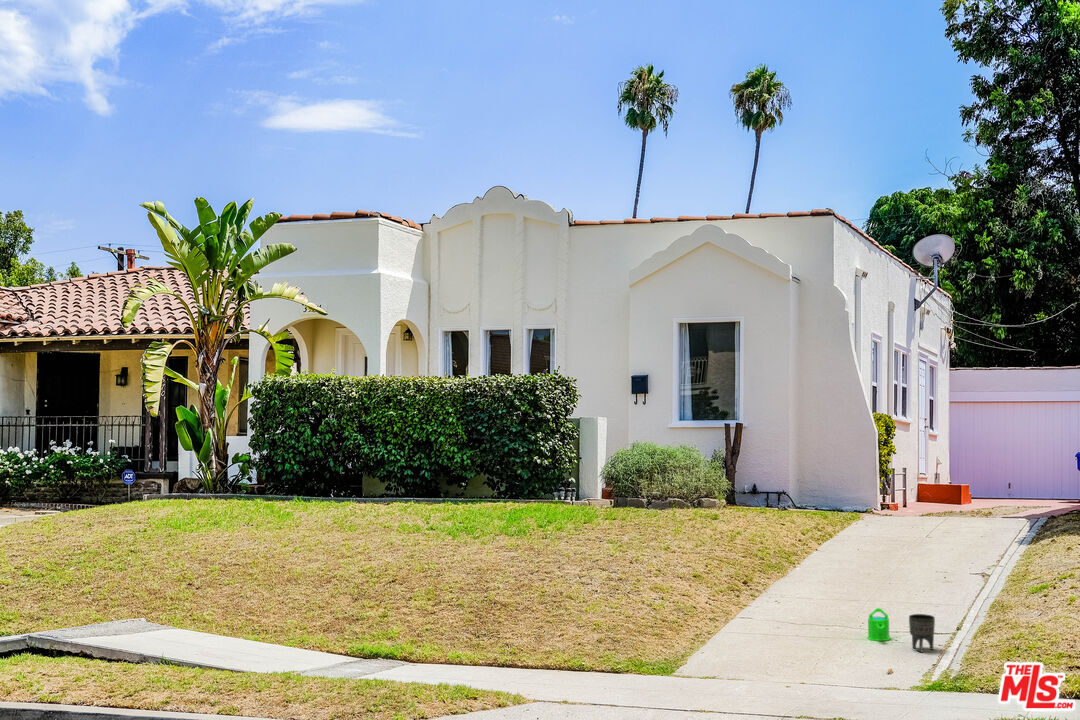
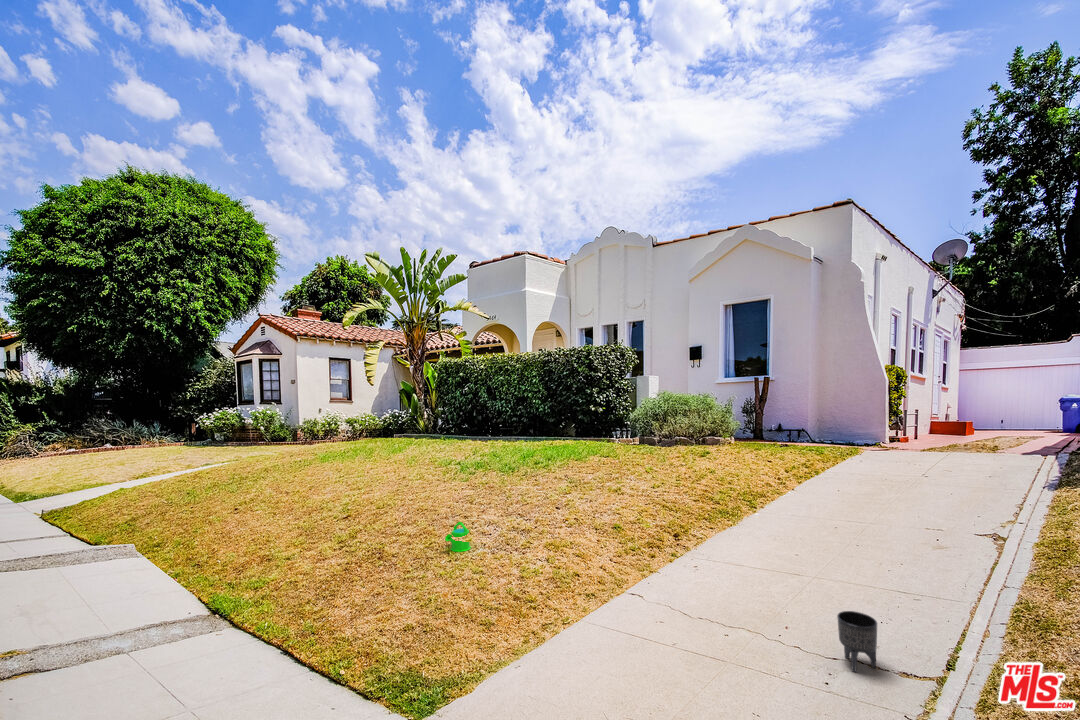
watering can: present [867,608,890,641] -> present [445,522,471,552]

